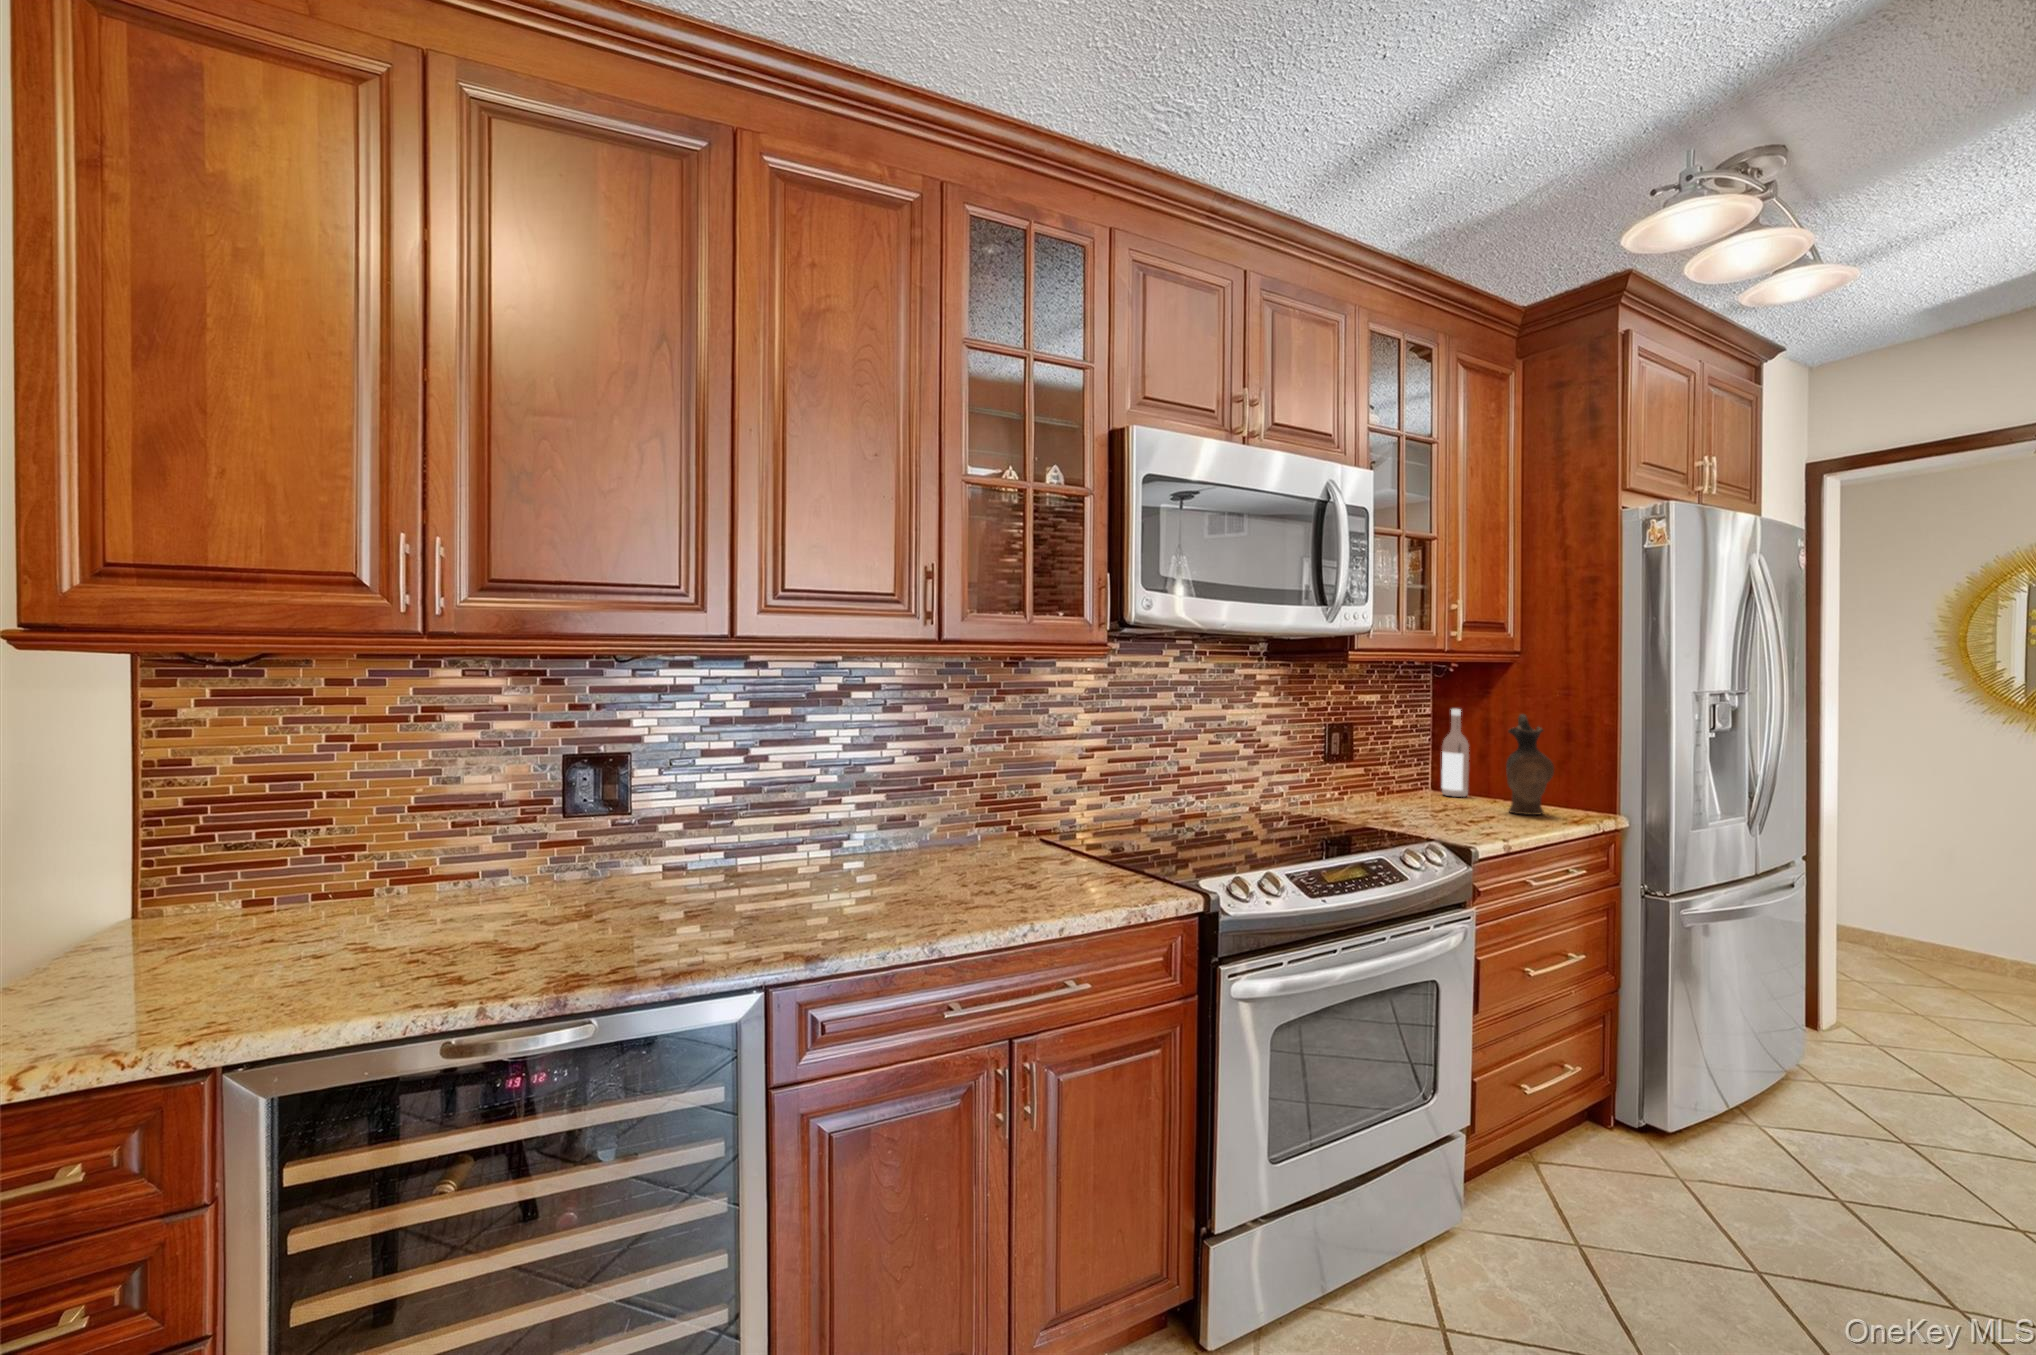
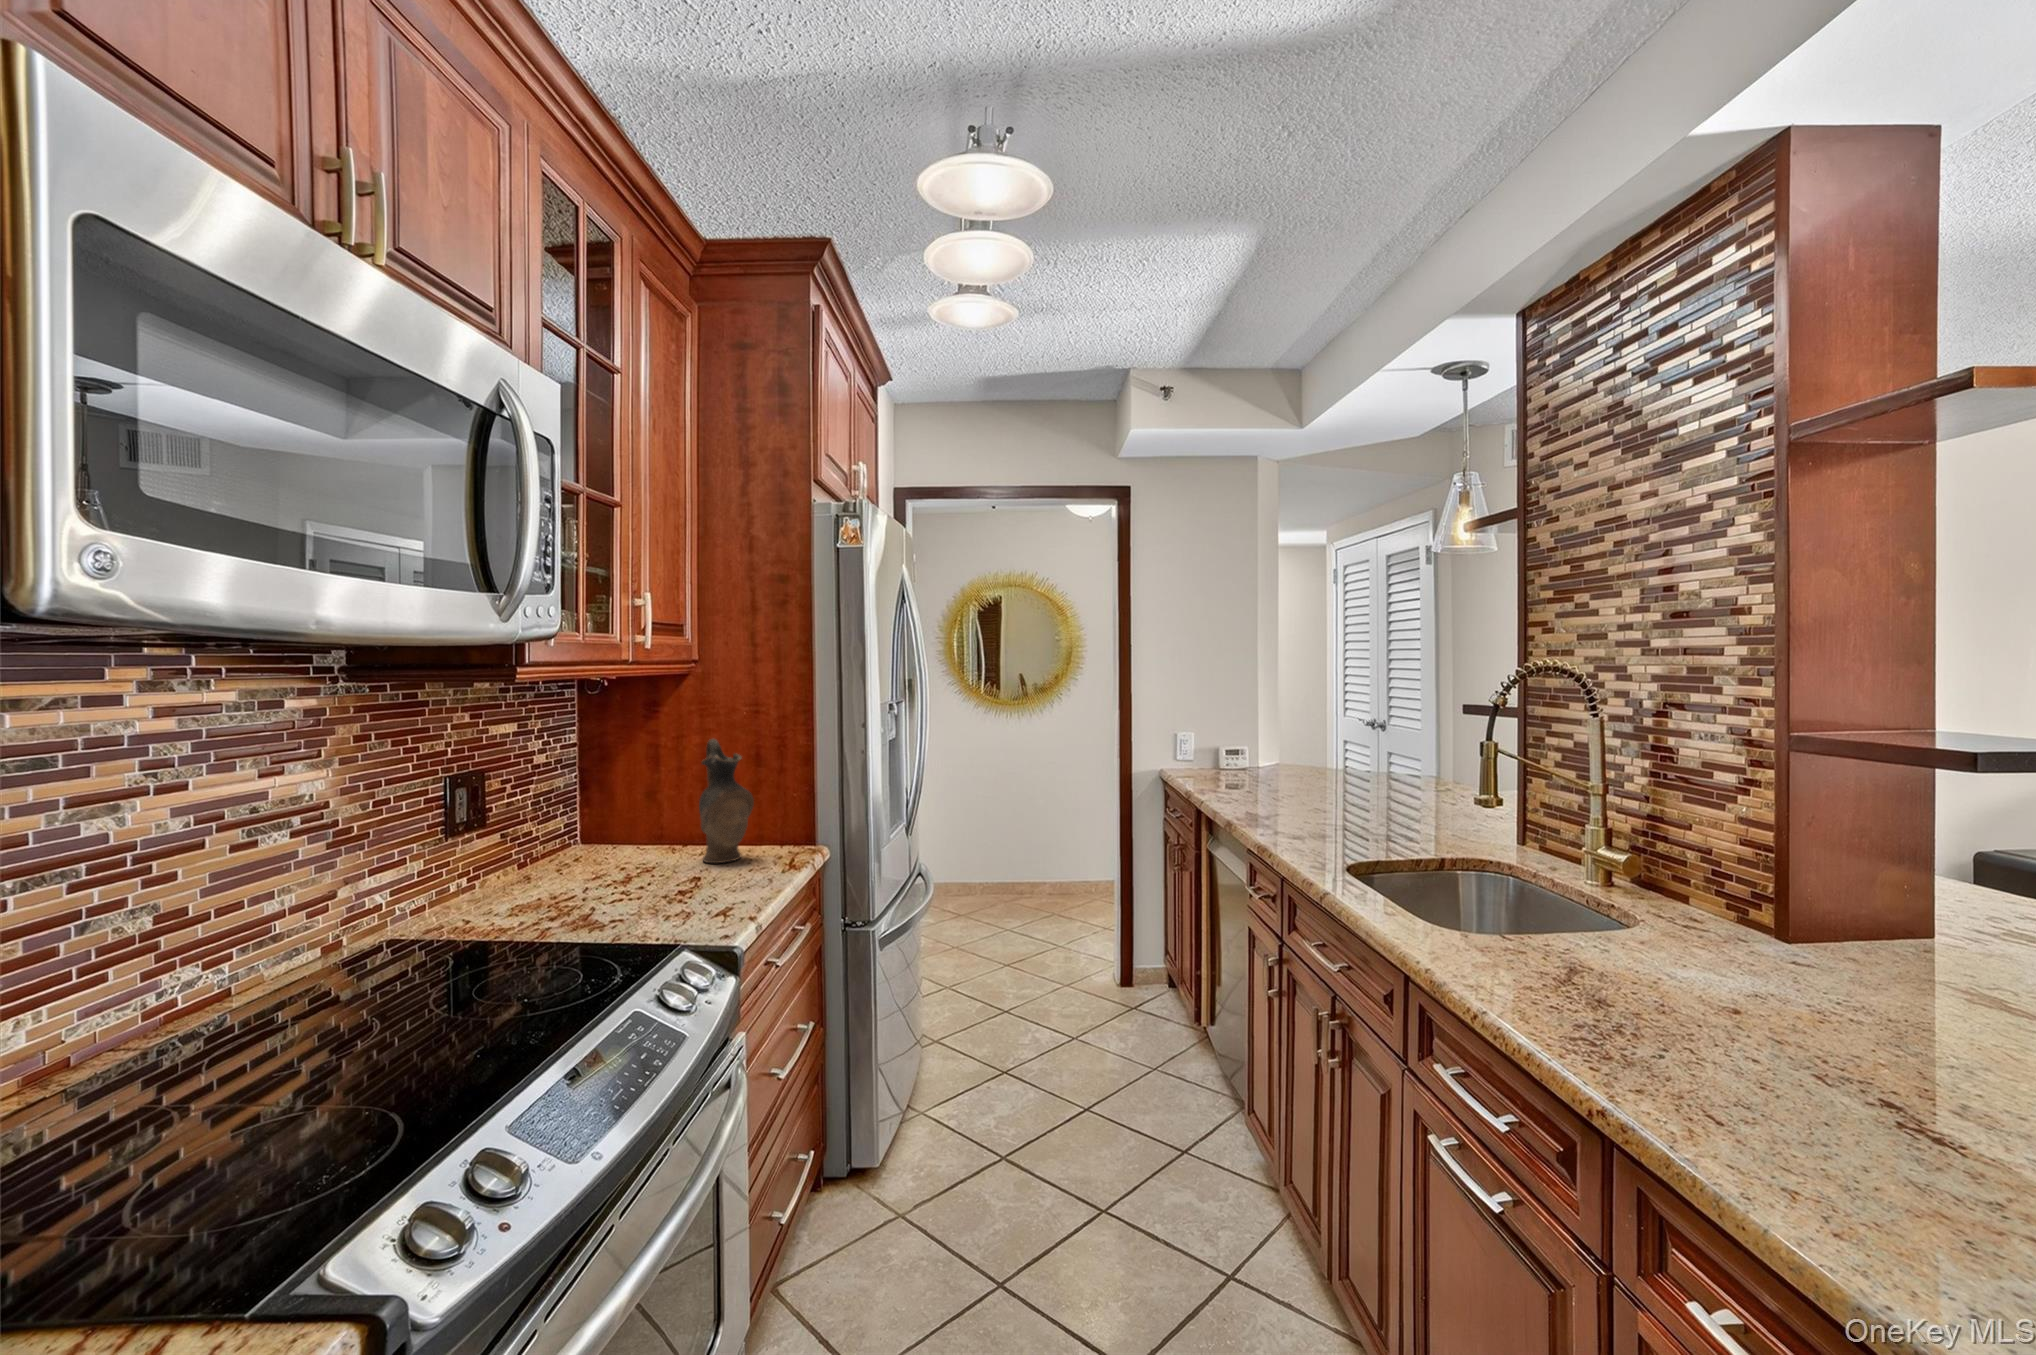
wine bottle: present [1442,709,1469,797] -> none [600,734,635,850]

